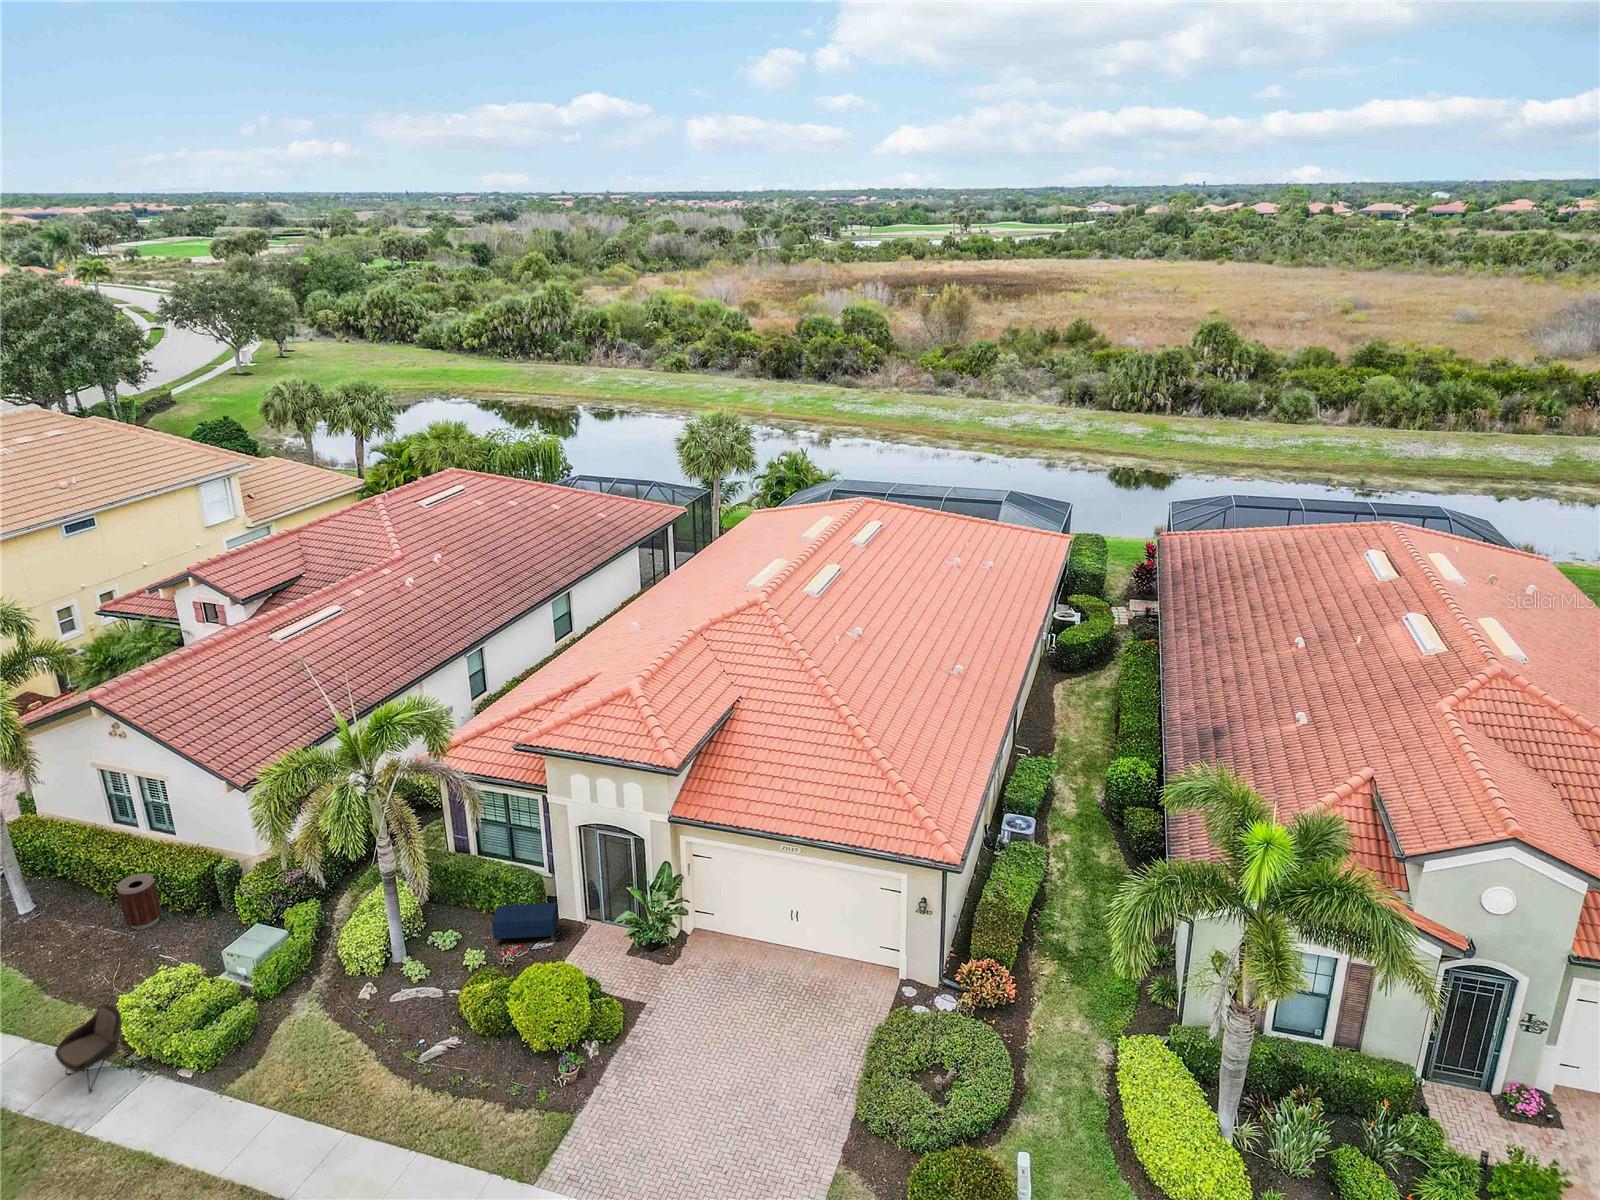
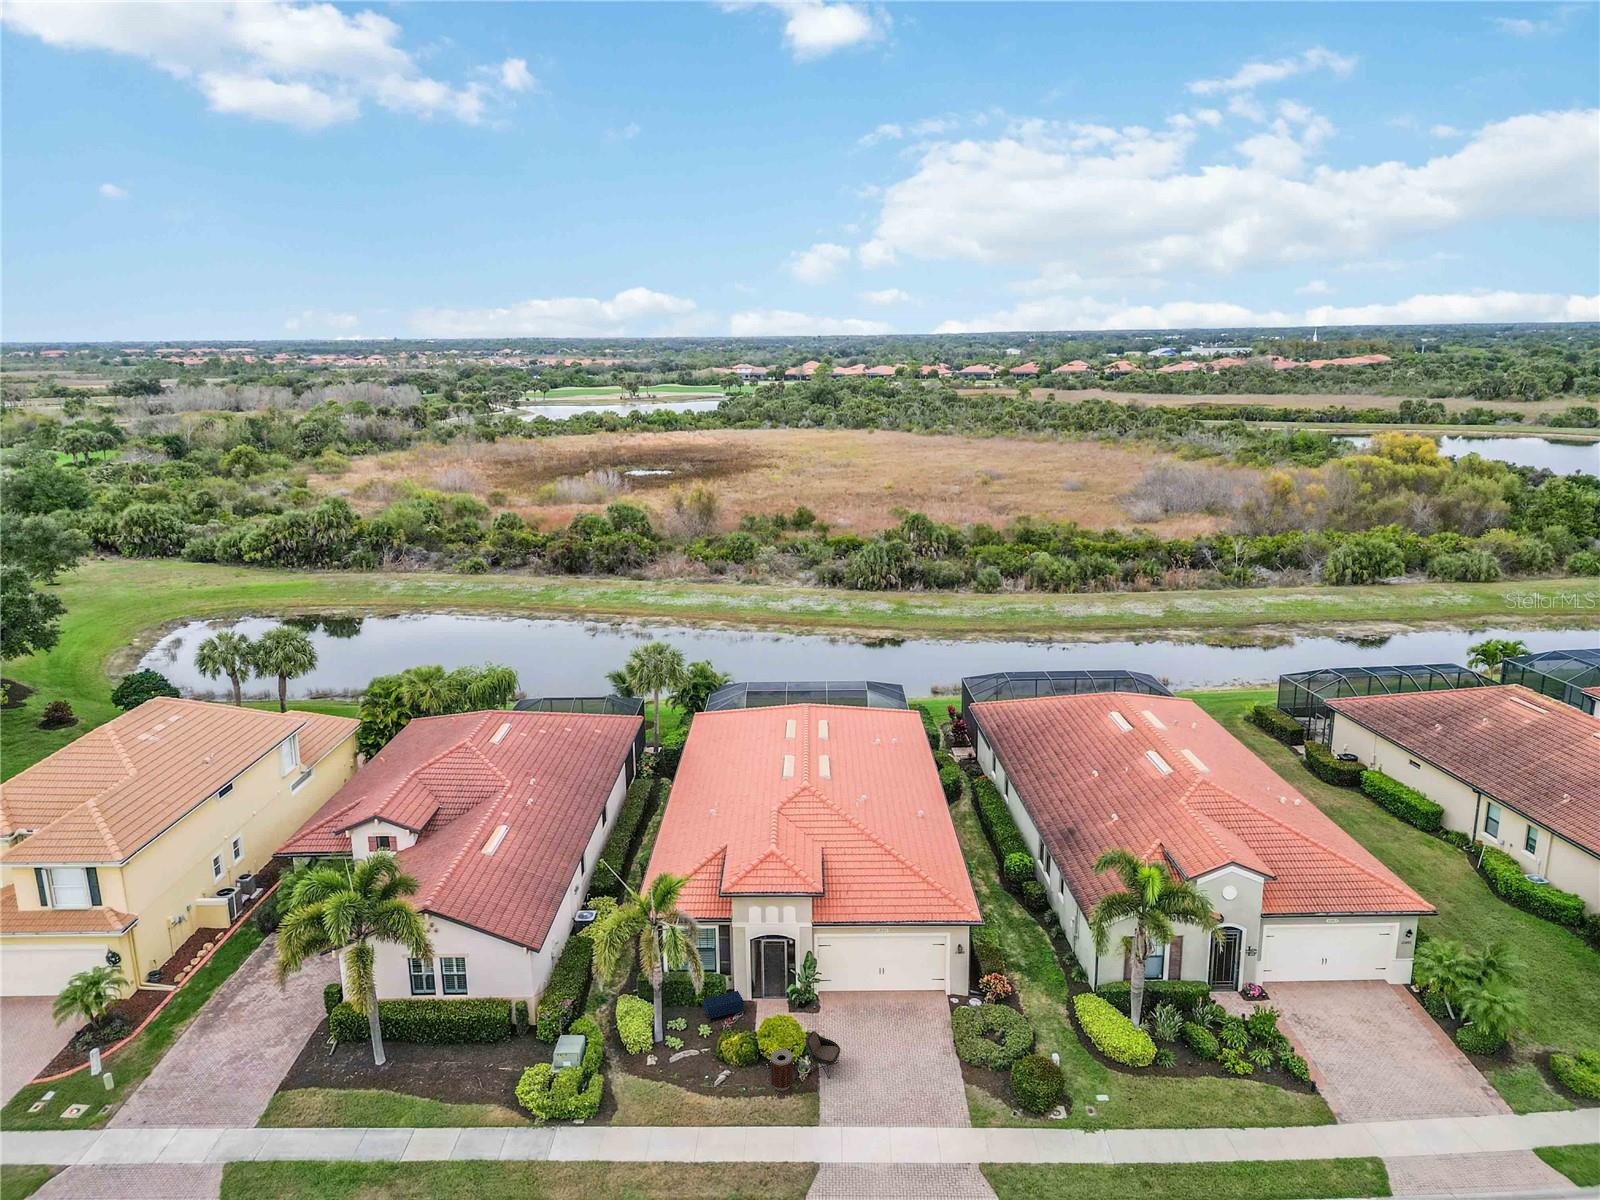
trash can: present [117,873,162,930] -> present [771,1049,793,1091]
lounge chair: present [55,1004,134,1092] -> present [806,1031,840,1078]

